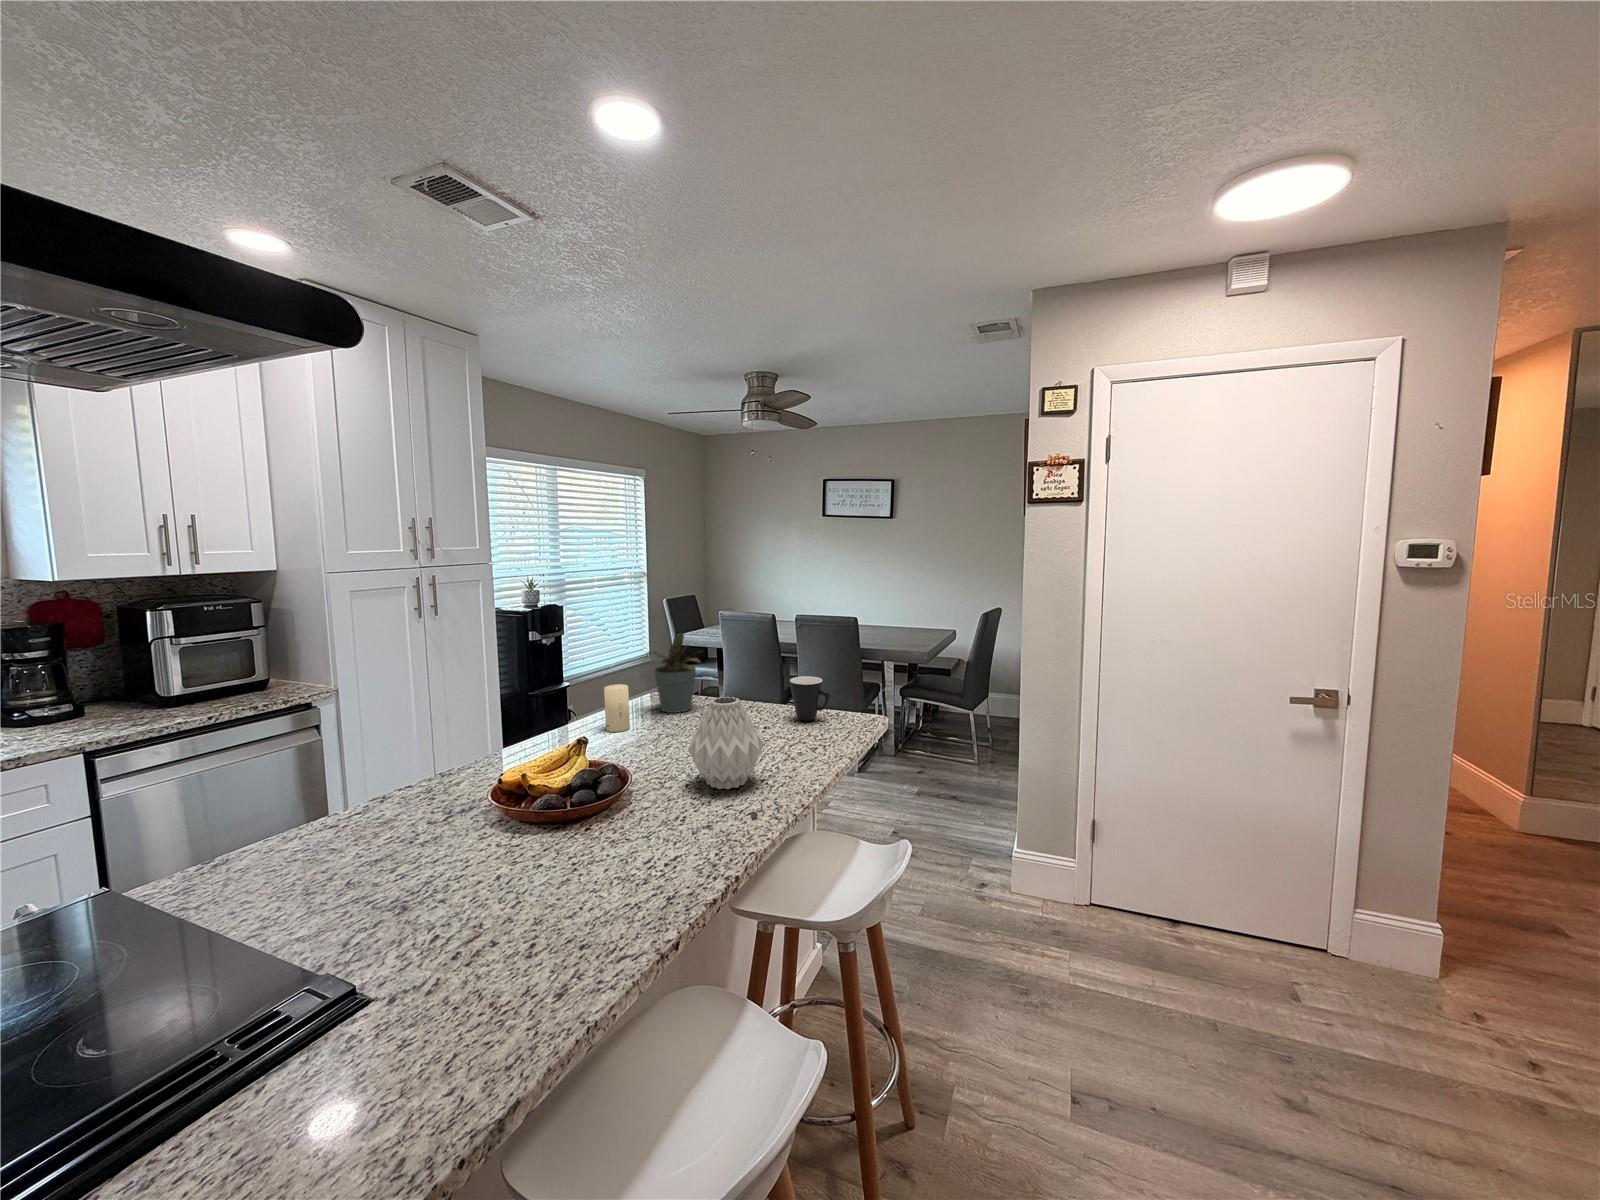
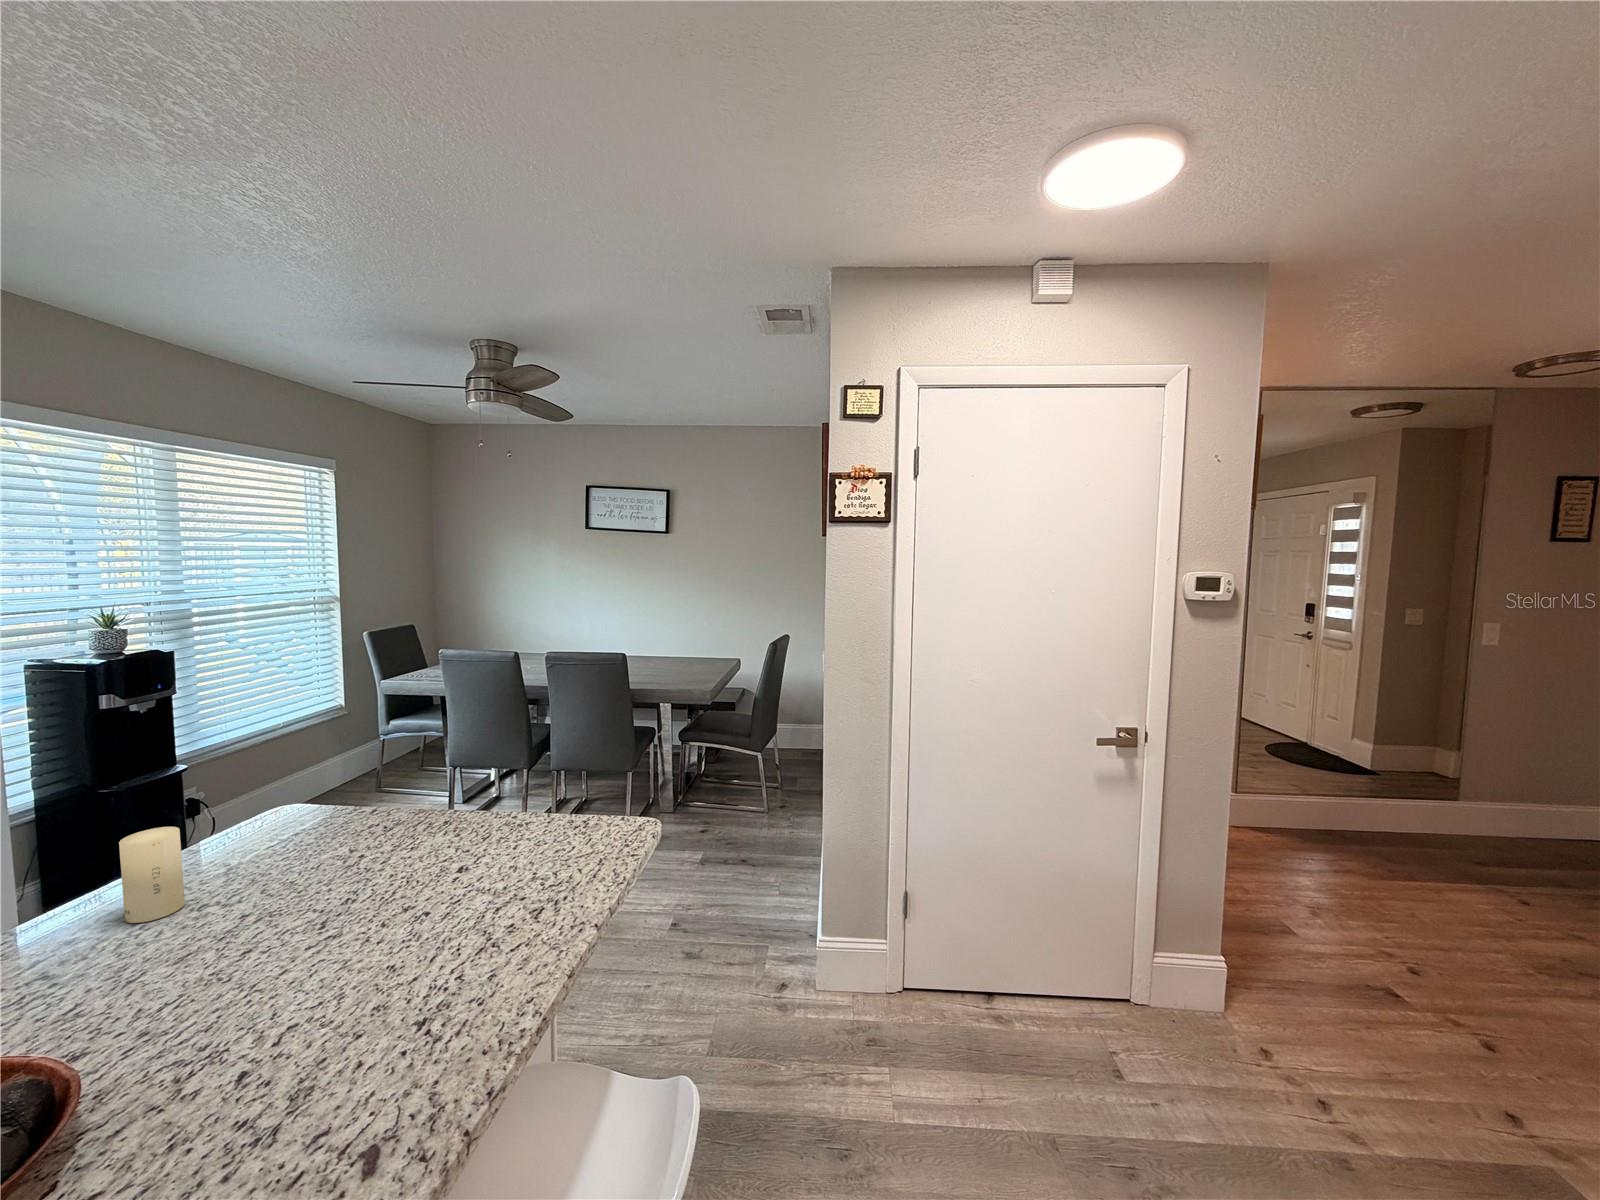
potted plant: present [646,633,700,713] -> none [234,718,354,853]
mug: present [790,676,829,721] -> none [505,772,570,844]
vase: present [688,697,764,789] -> none [235,876,418,1078]

